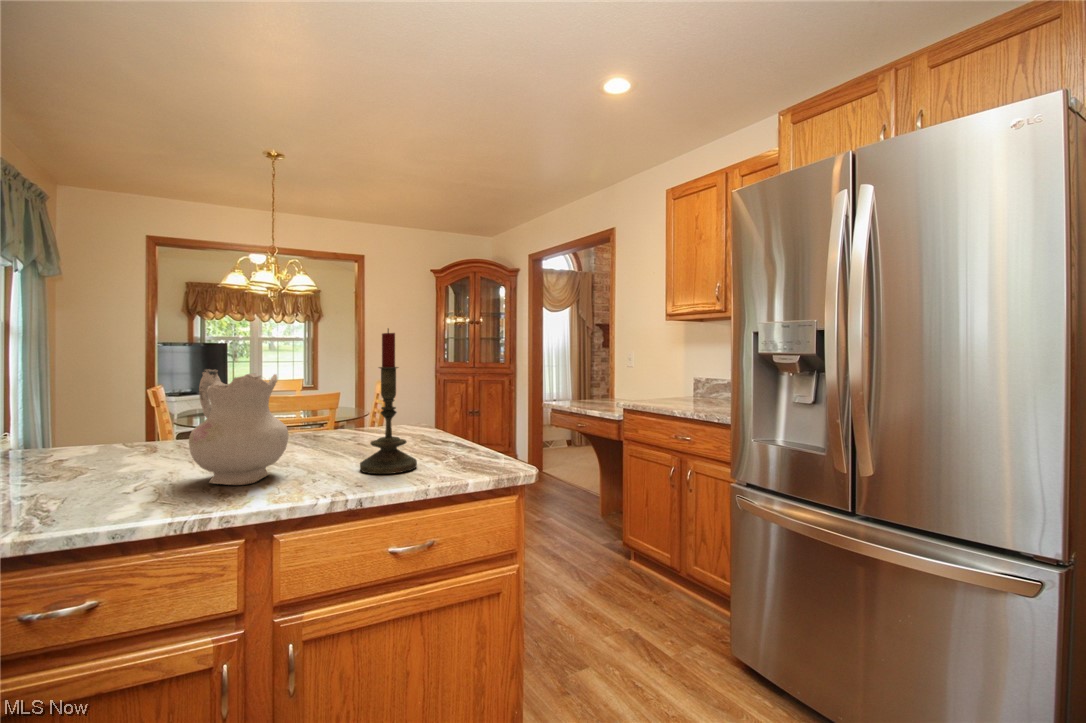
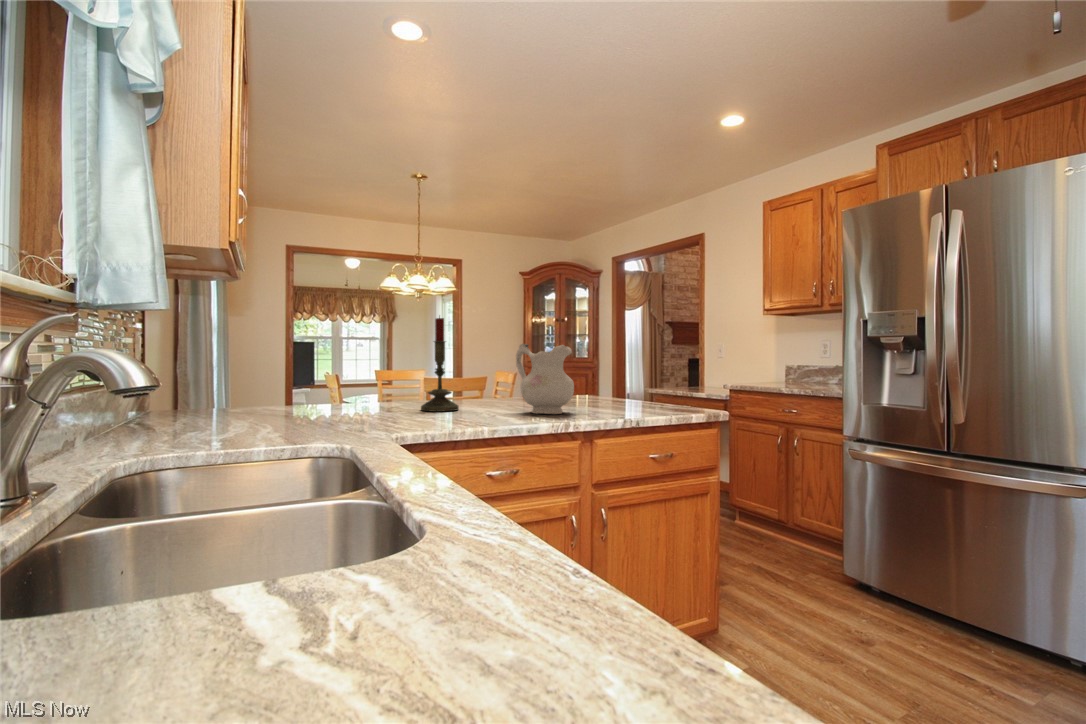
candle: present [360,329,417,474] -> present [421,317,459,412]

